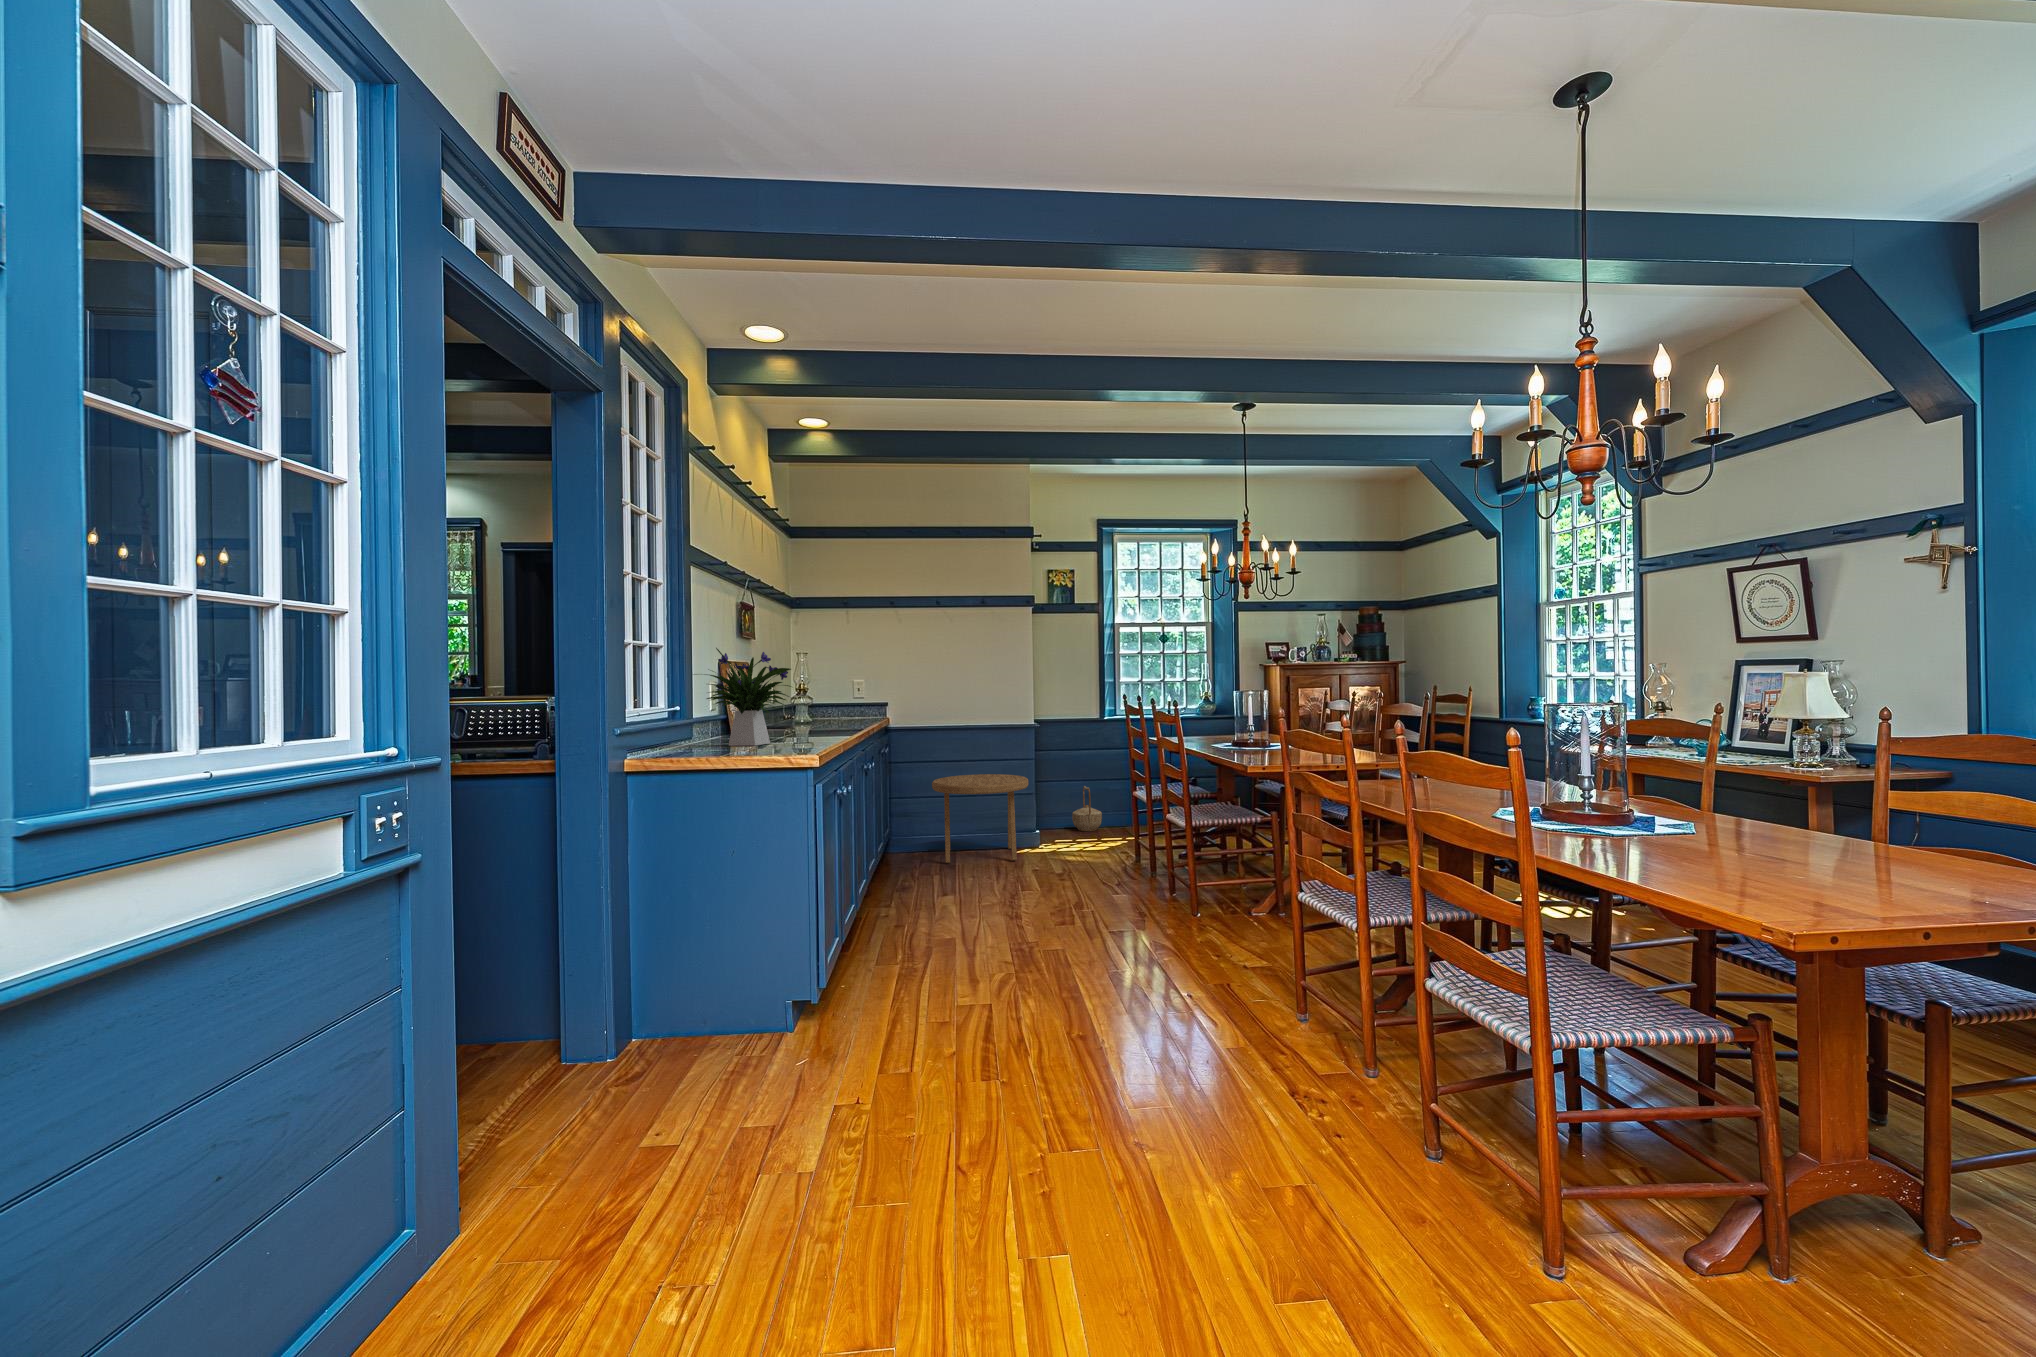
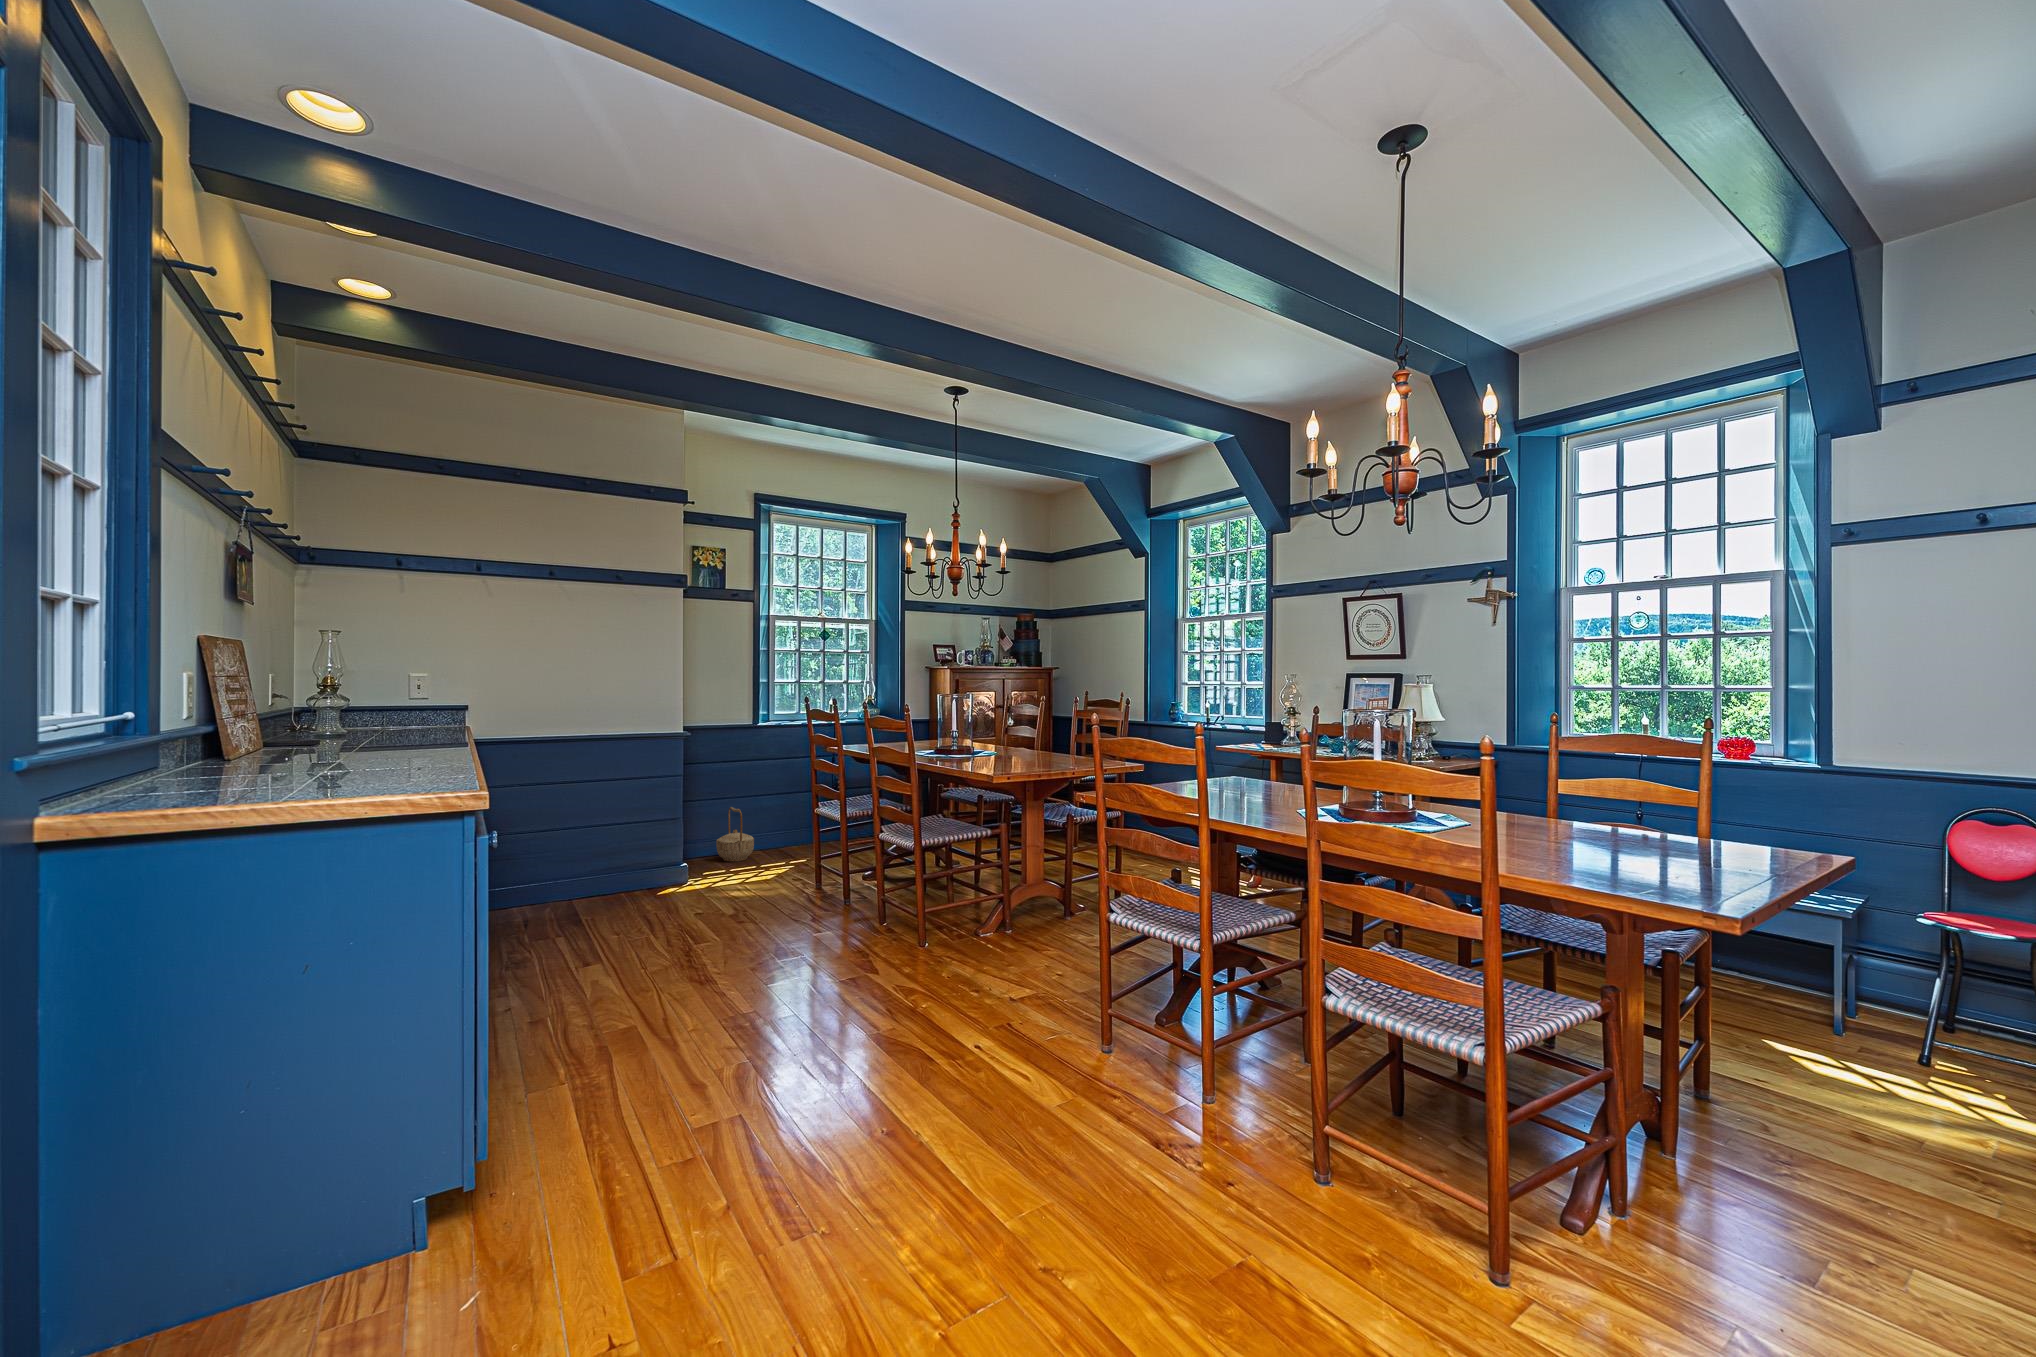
flower arrangement: present [695,648,791,746] -> none [193,613,401,779]
side table: present [932,774,1028,863] -> none [539,799,679,922]

